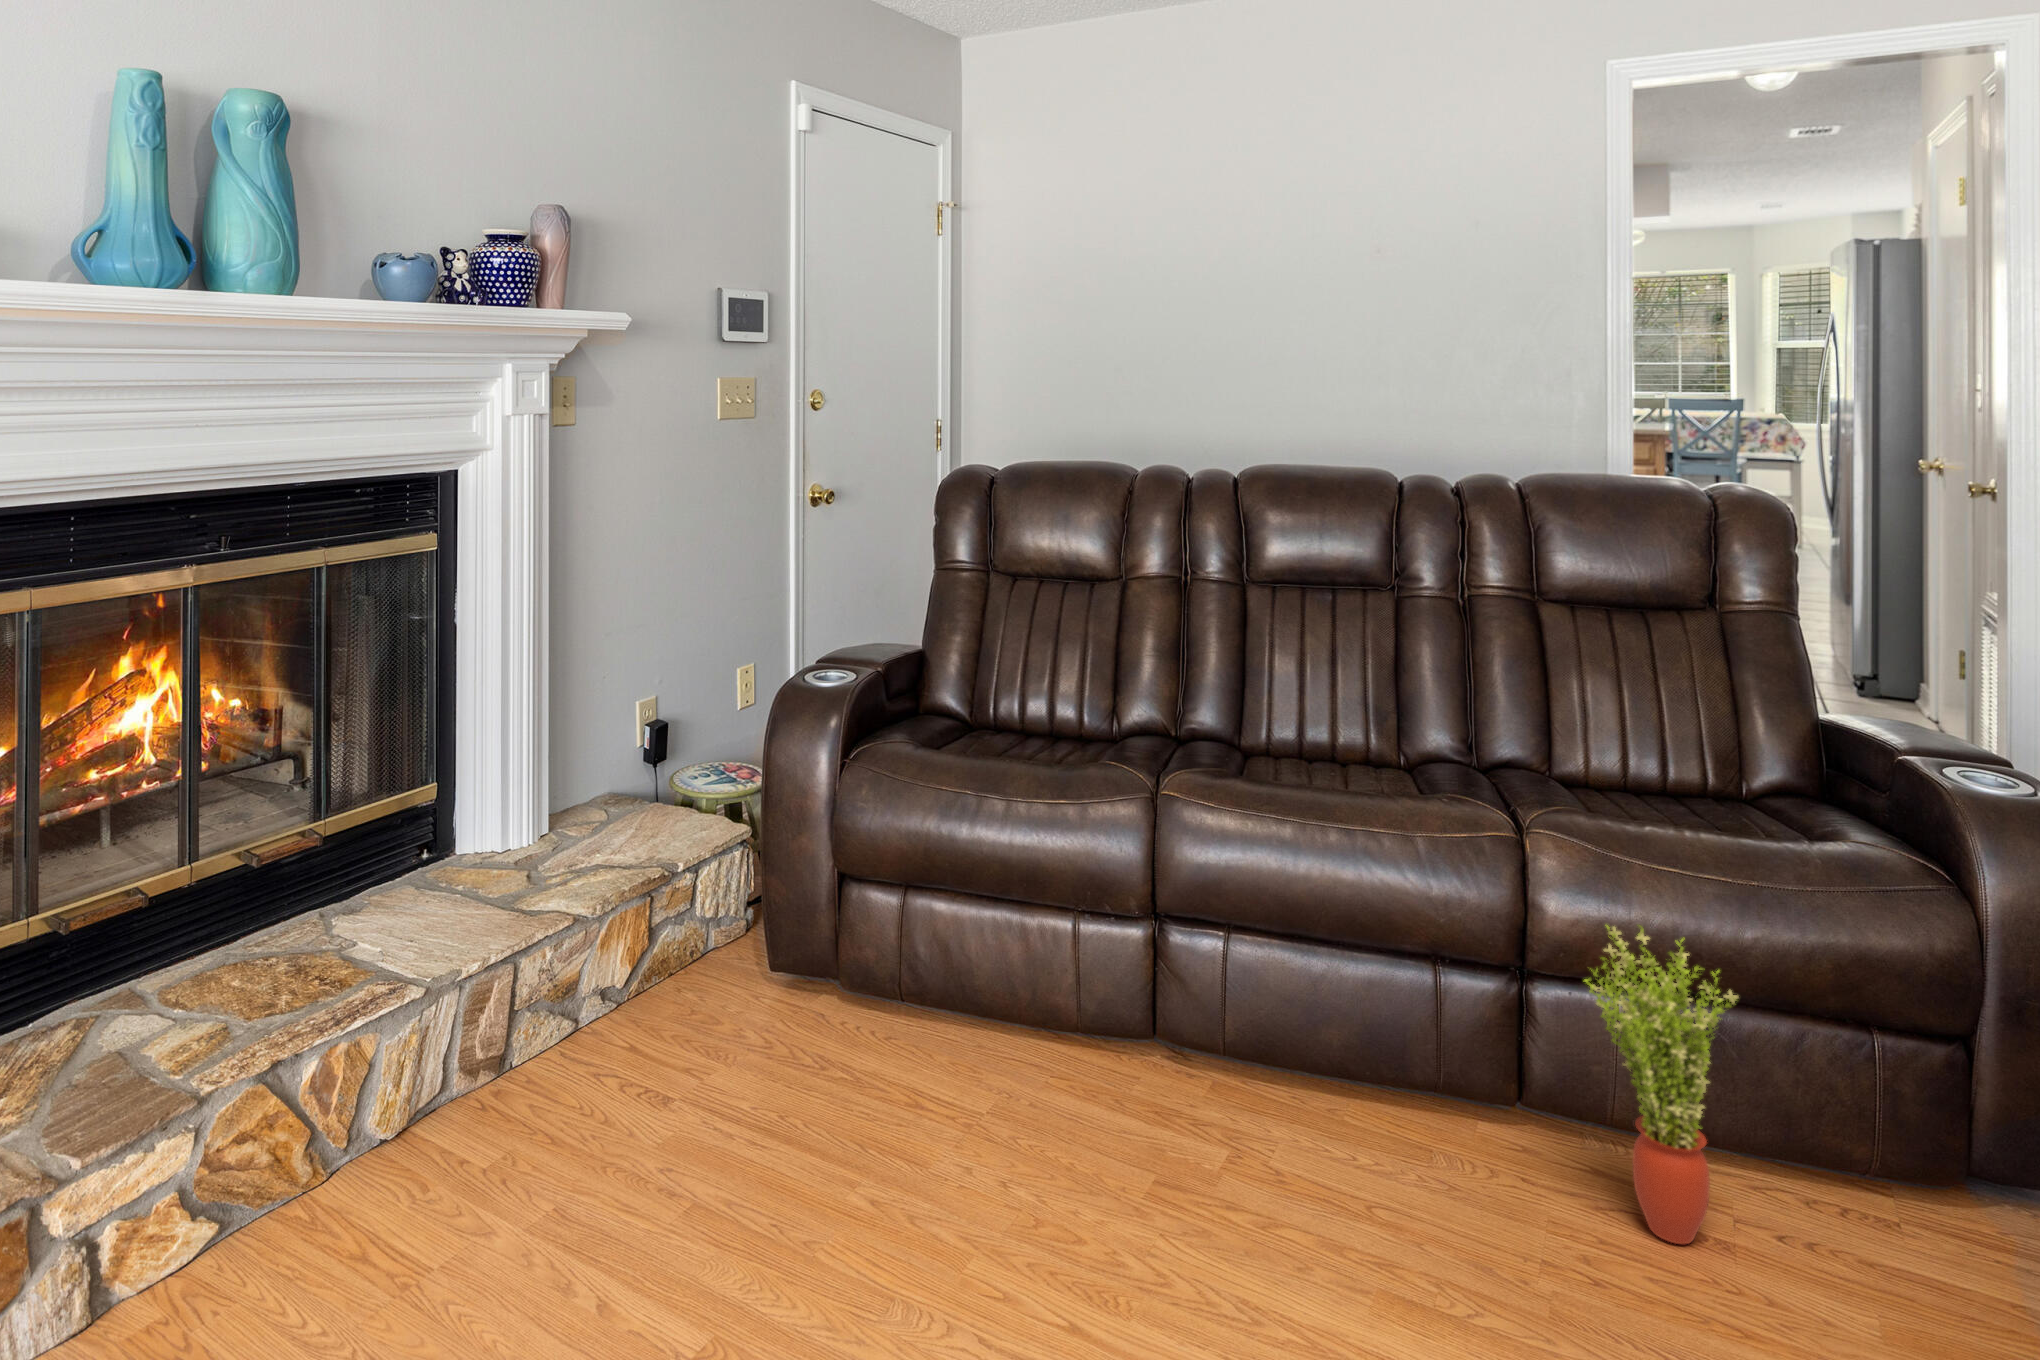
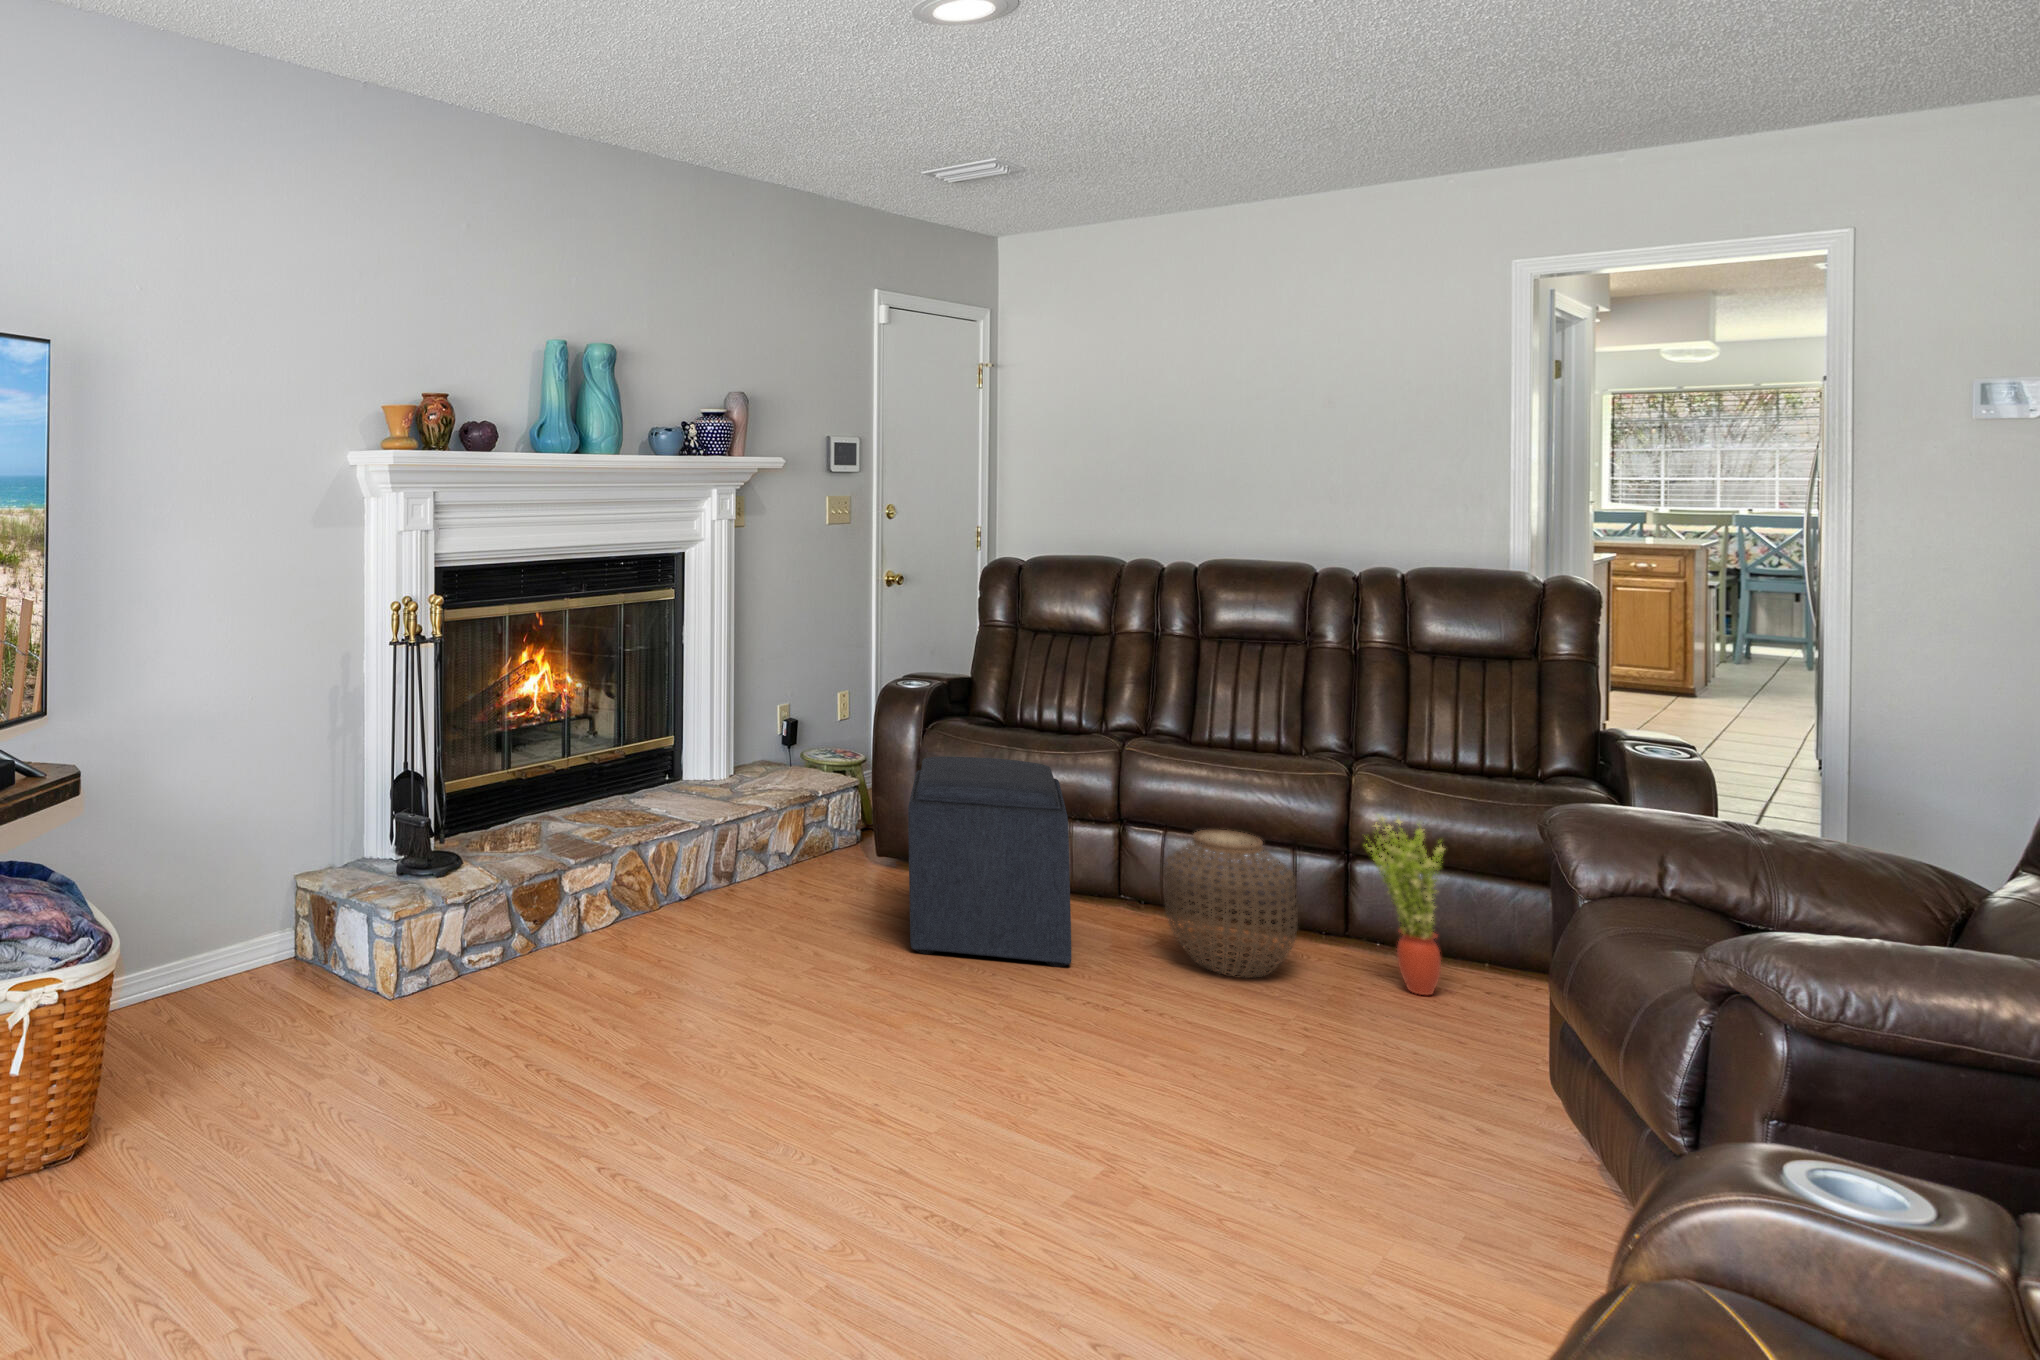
ottoman: none [801,824,1091,1244] -> present [908,757,1072,967]
woven basket: none [1242,947,1472,1230] -> present [1164,830,1298,977]

